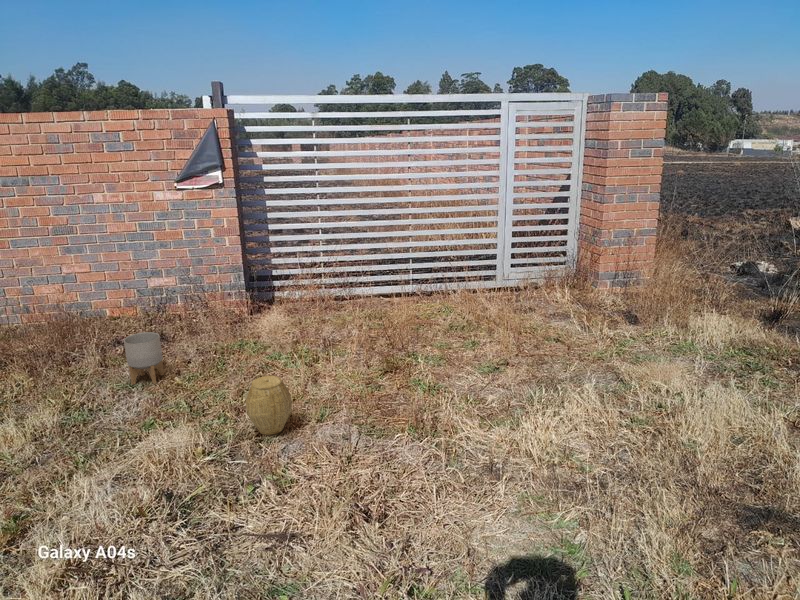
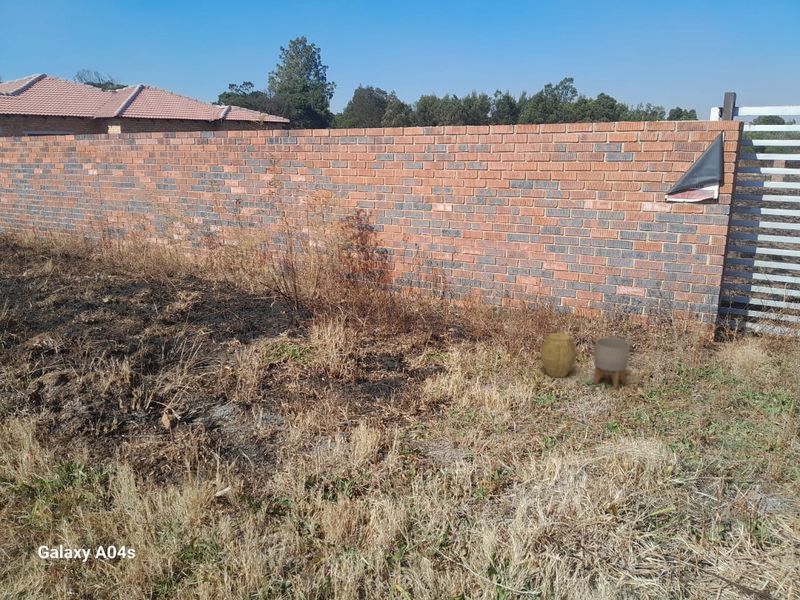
woven basket: present [246,376,292,435] -> present [541,333,576,378]

